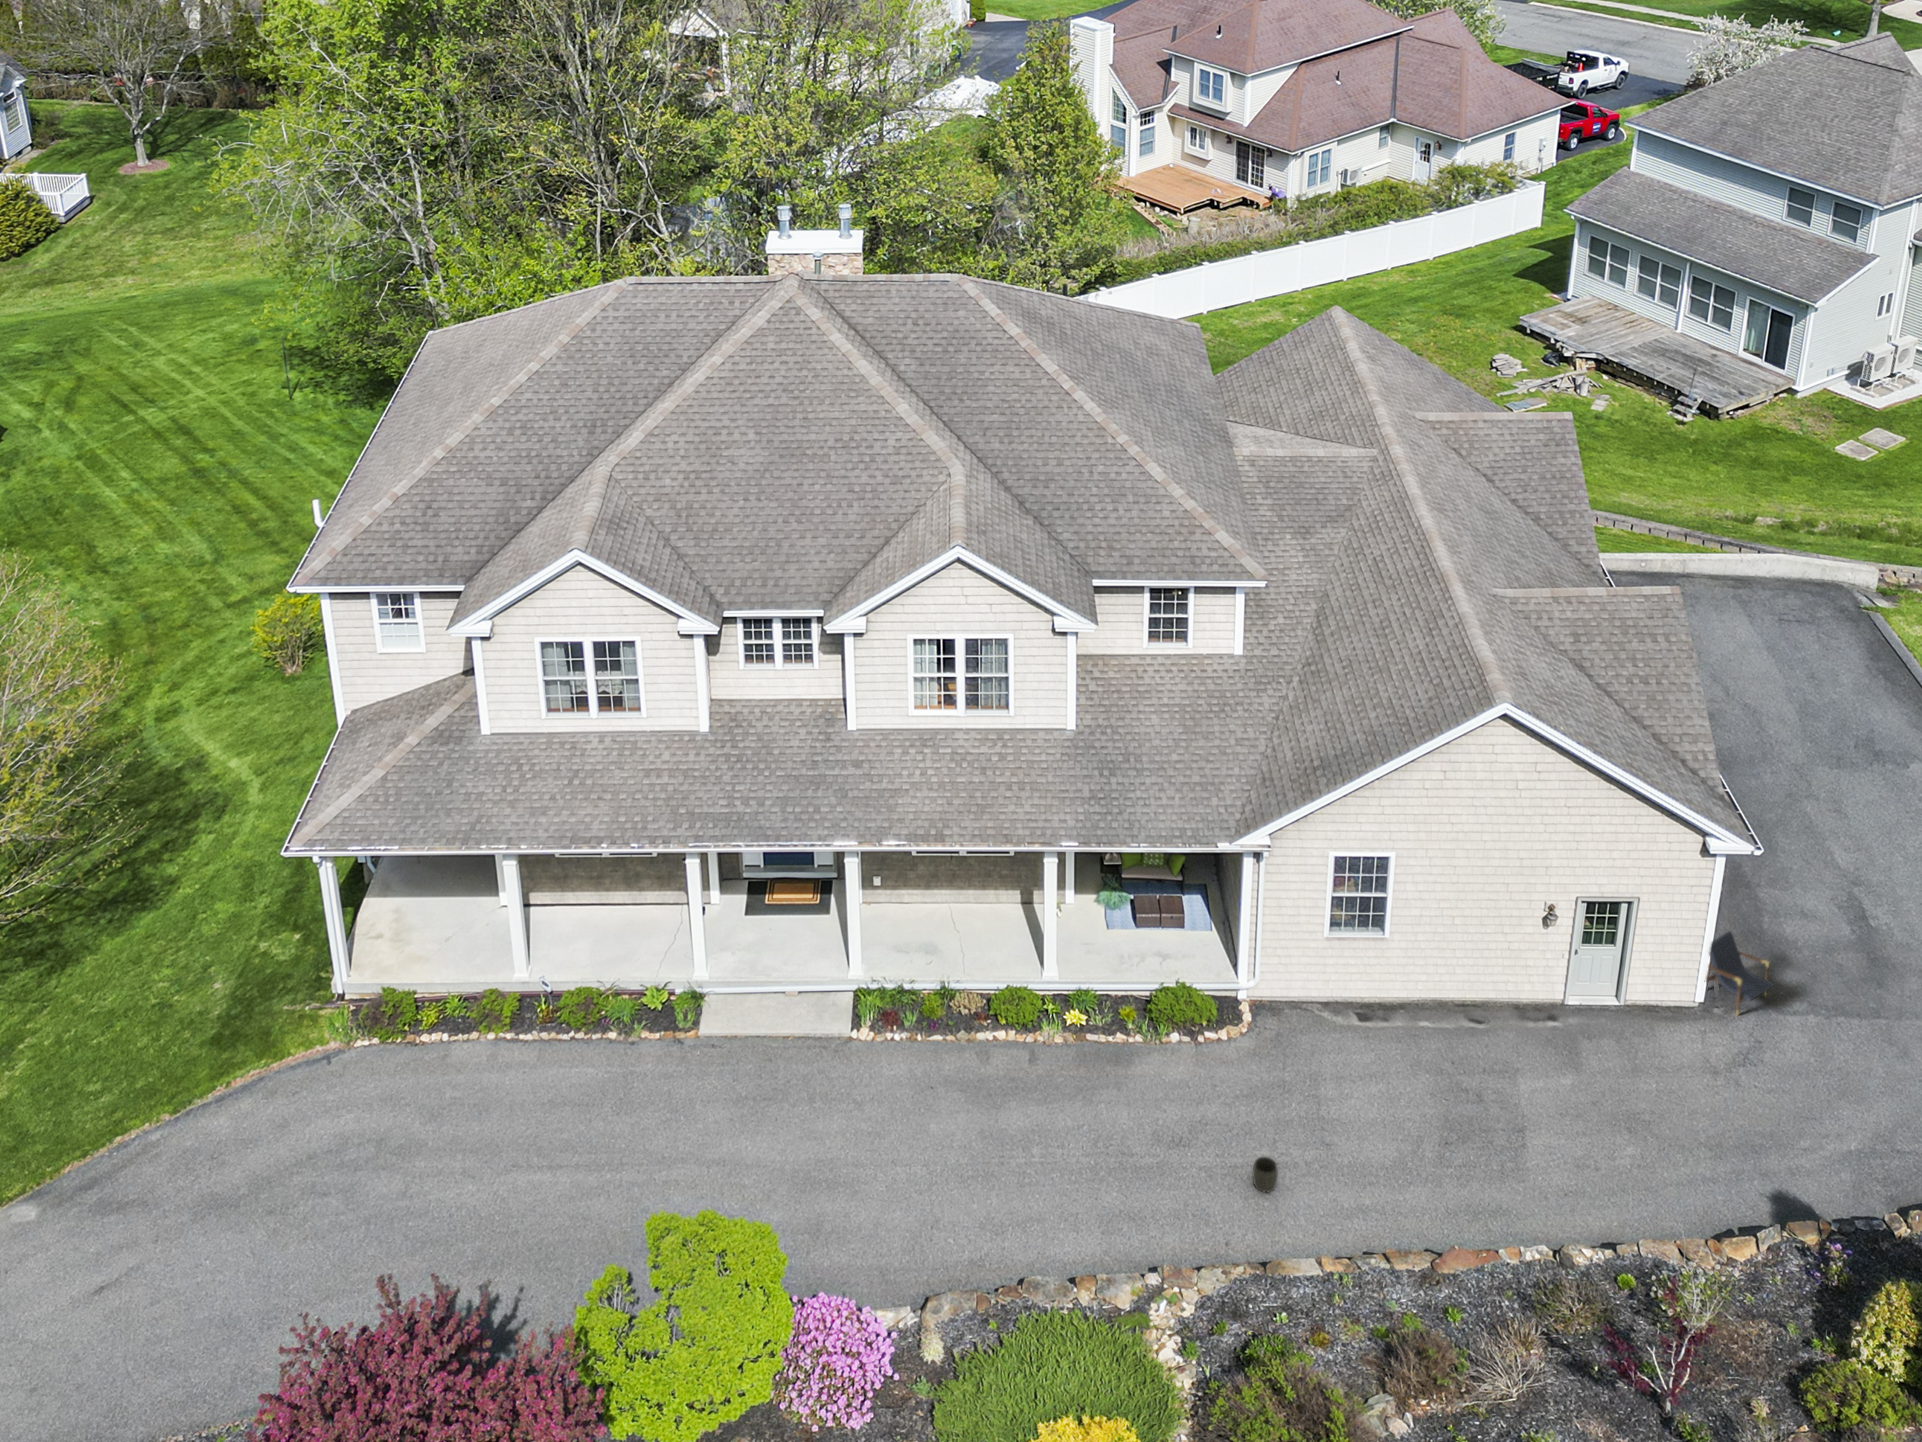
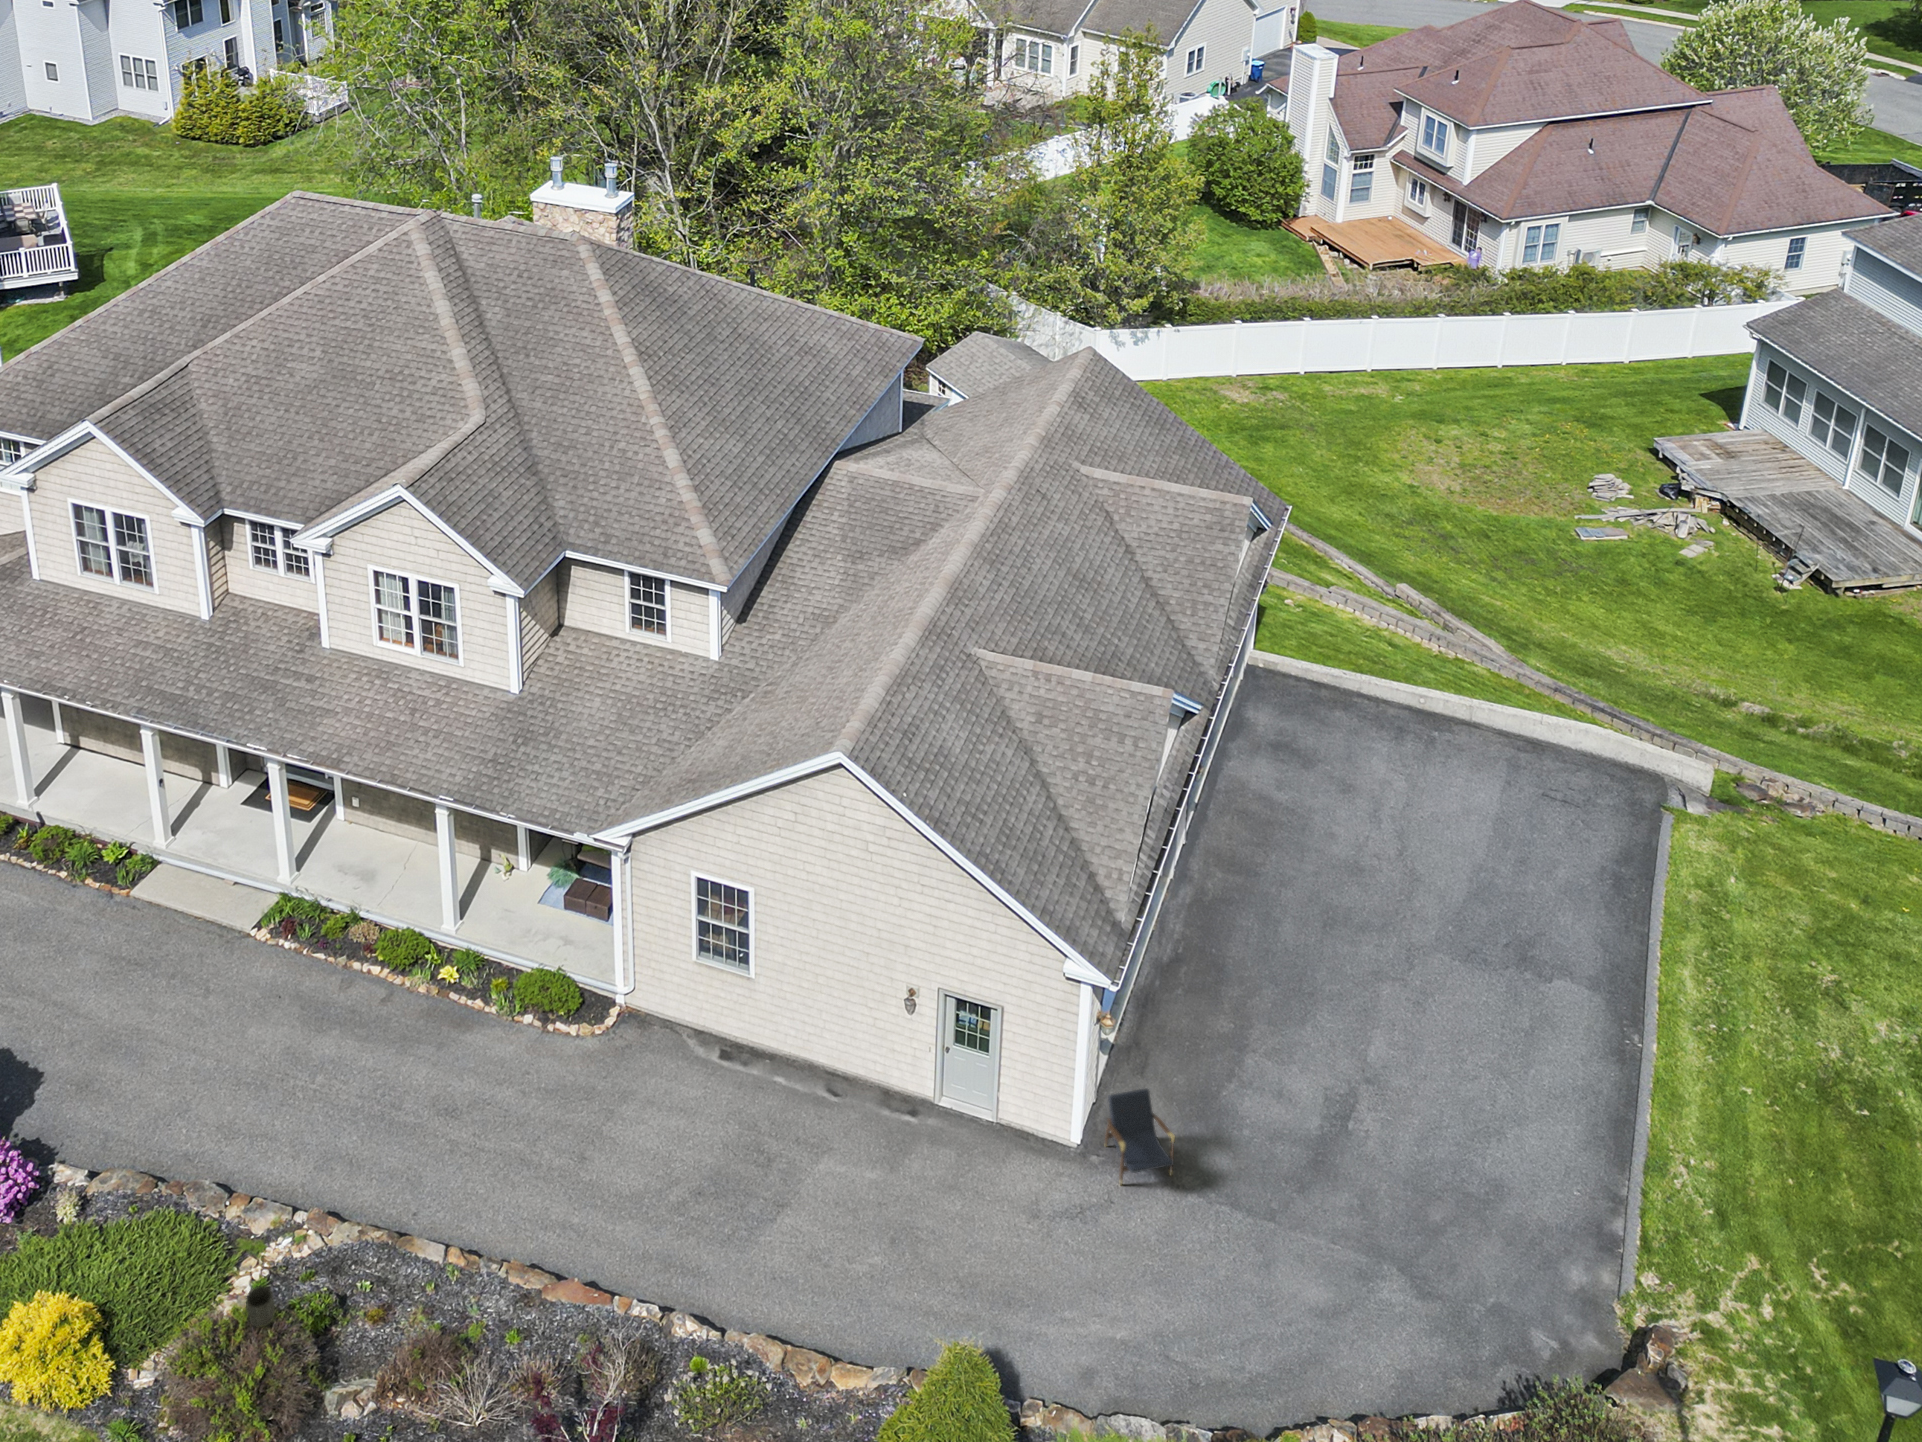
woven basket: present [1253,1157,1278,1192] -> present [246,1285,275,1328]

